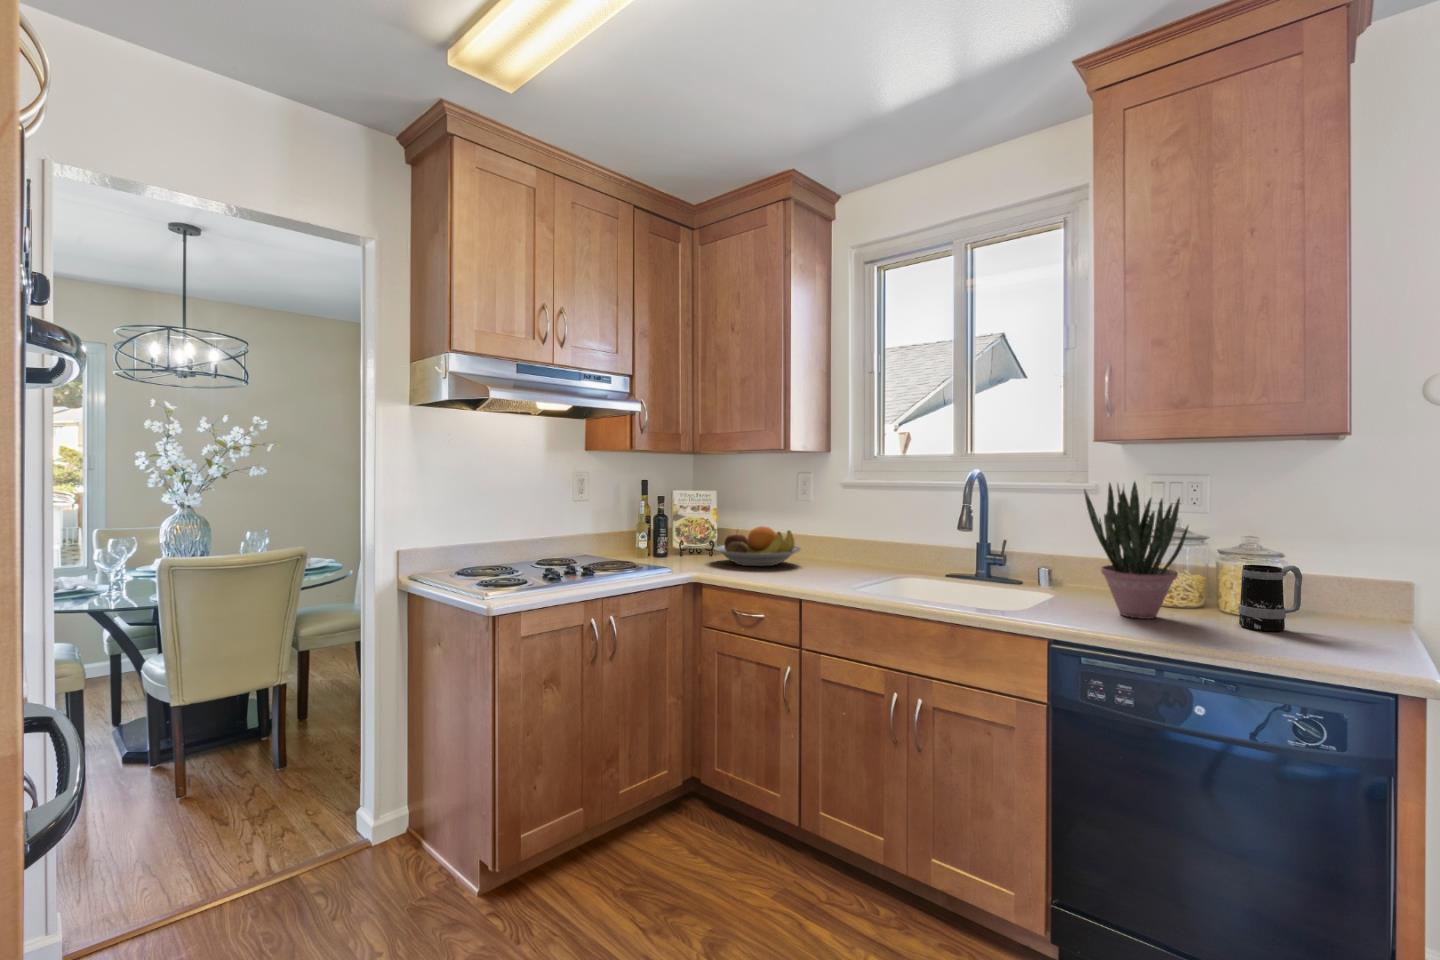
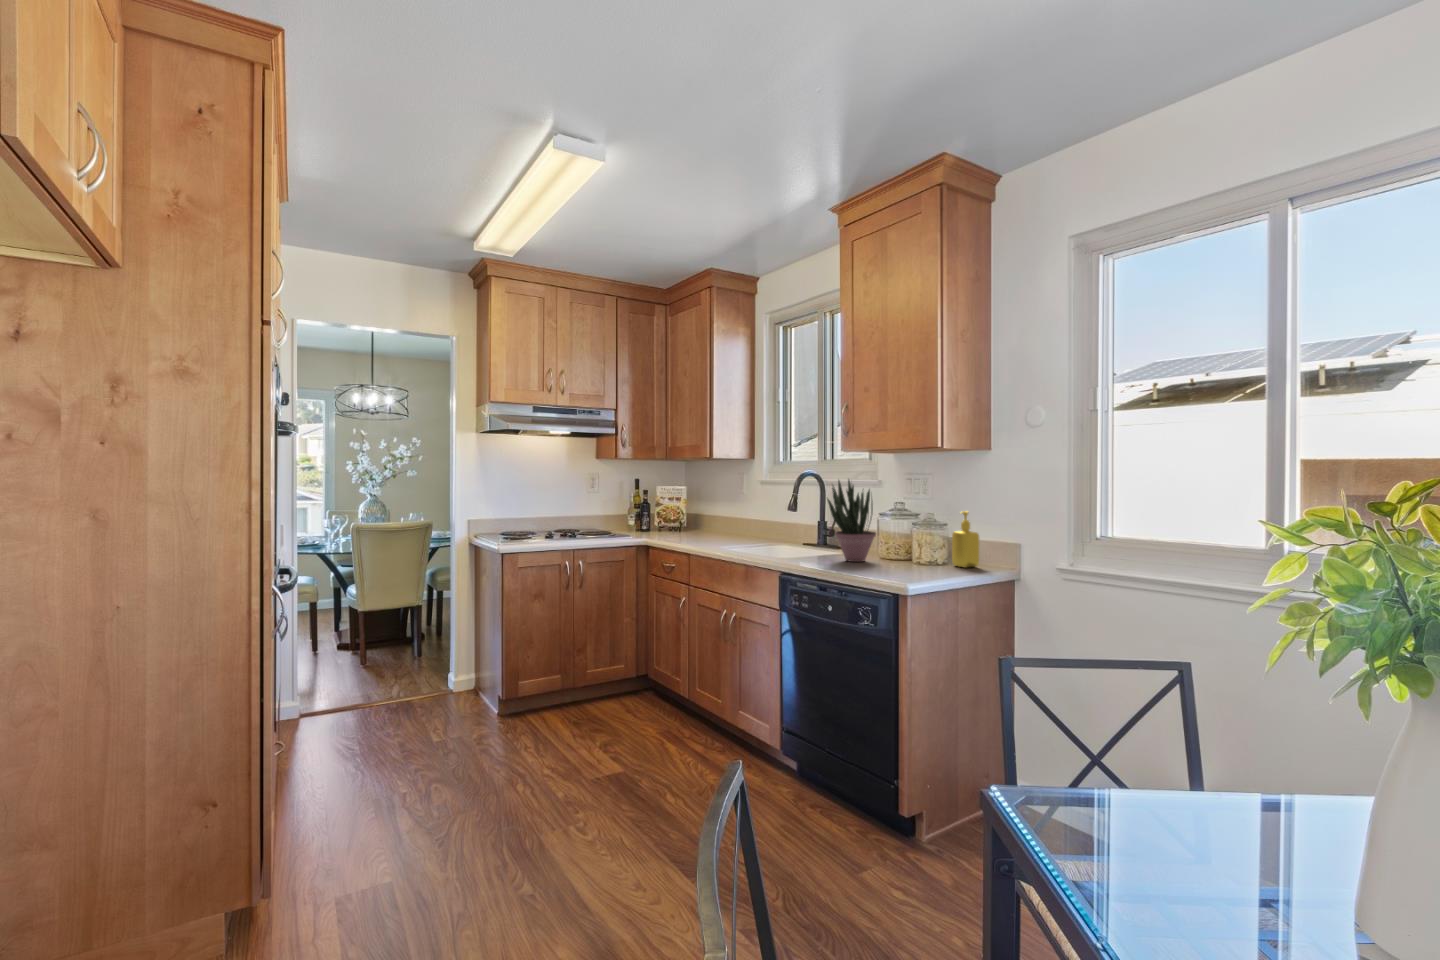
fruit bowl: present [714,526,801,566] -> none [667,510,727,536]
soap dispenser: none [1305,534,1362,627] -> present [952,511,979,568]
mug: present [1239,565,1302,631] -> none [898,529,931,568]

